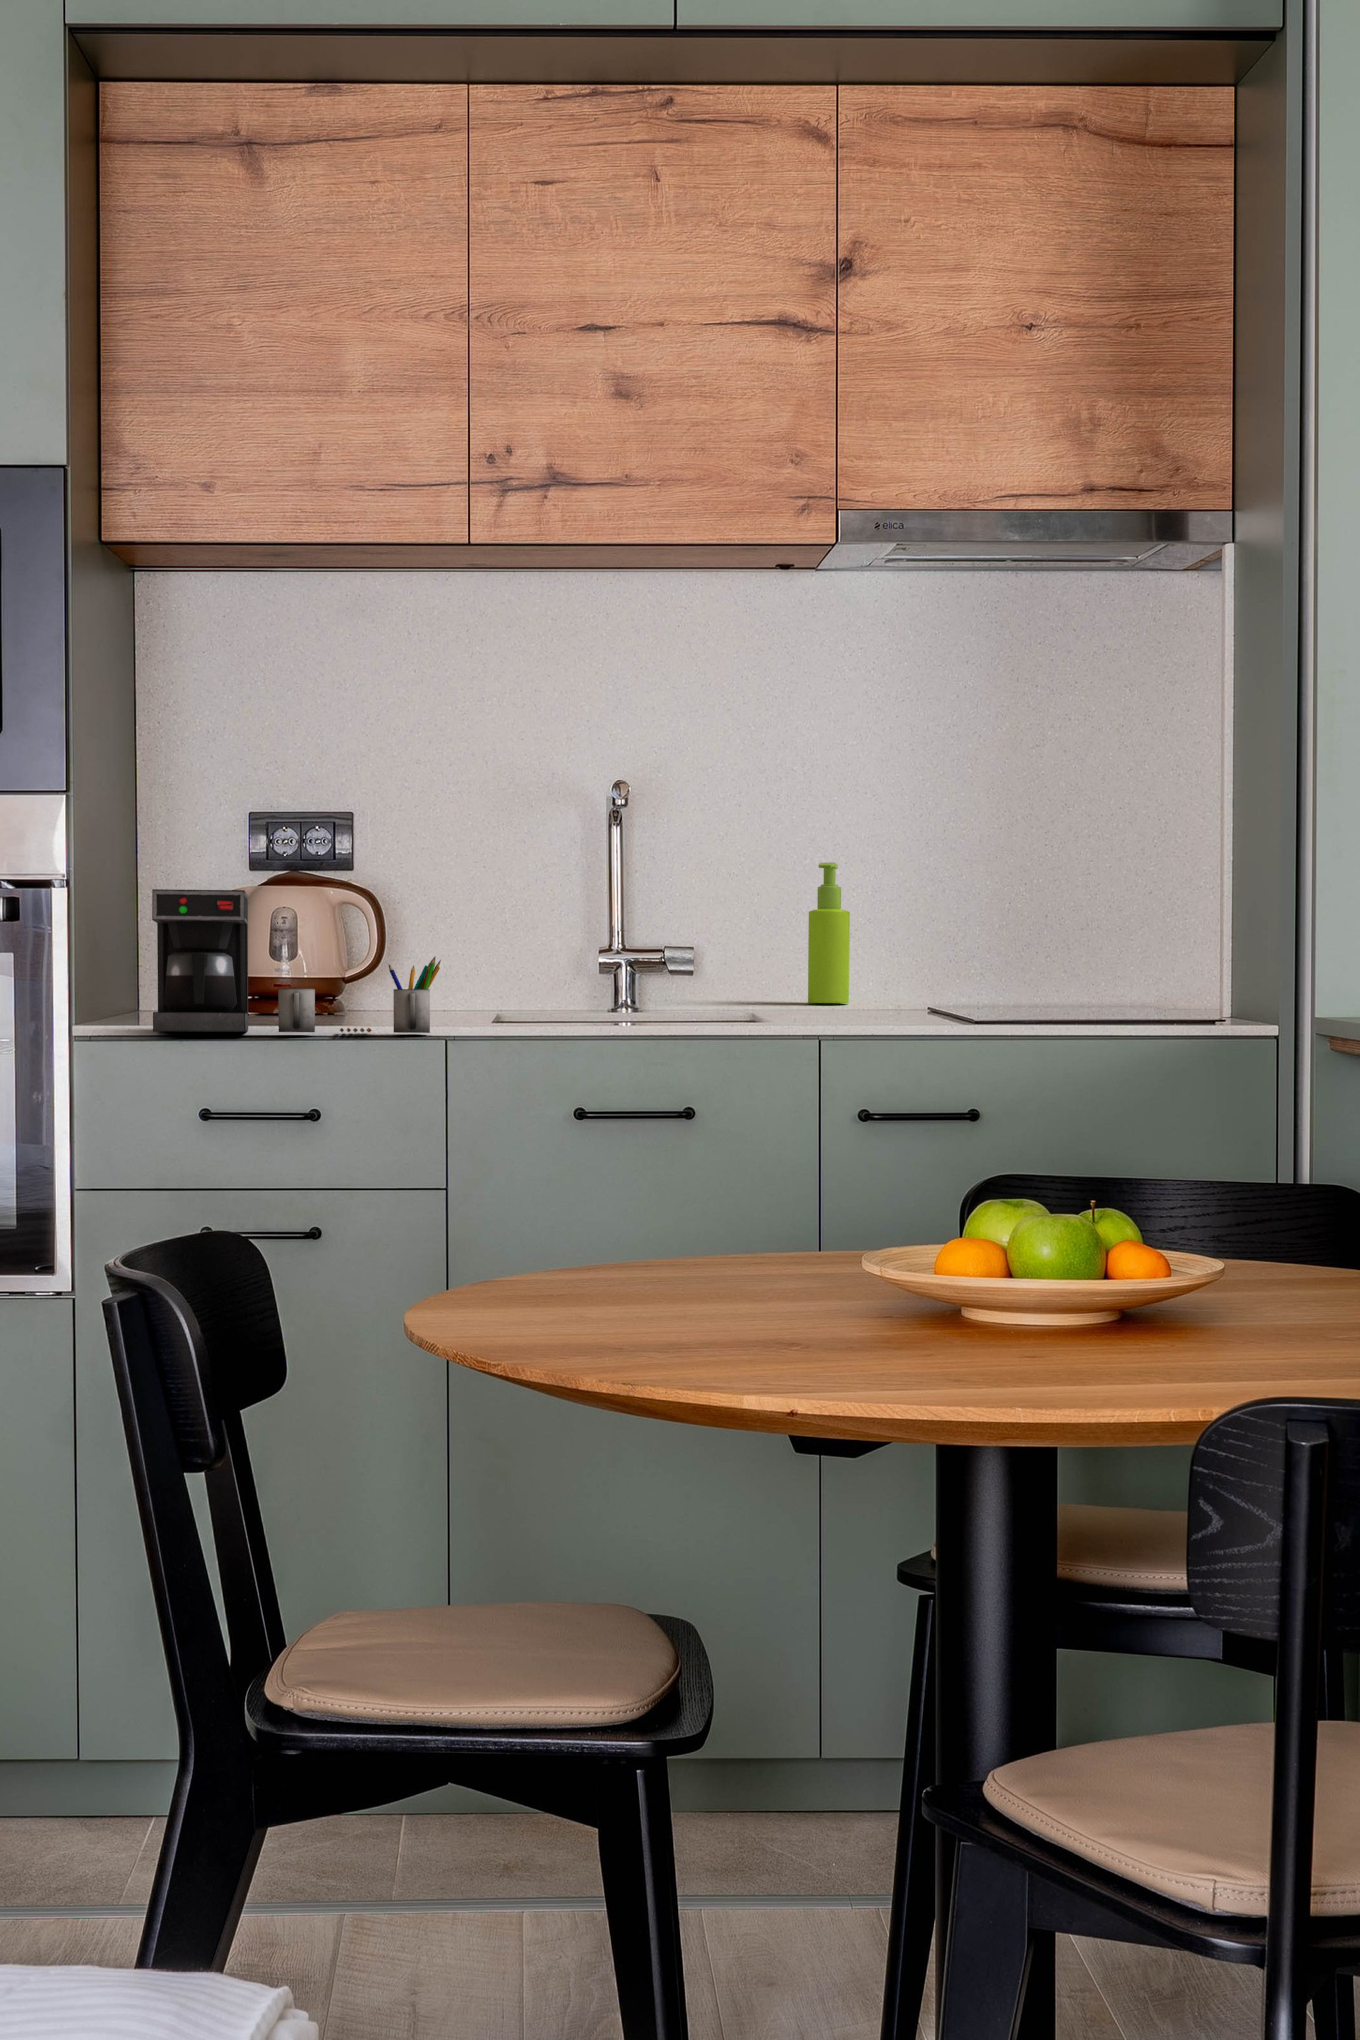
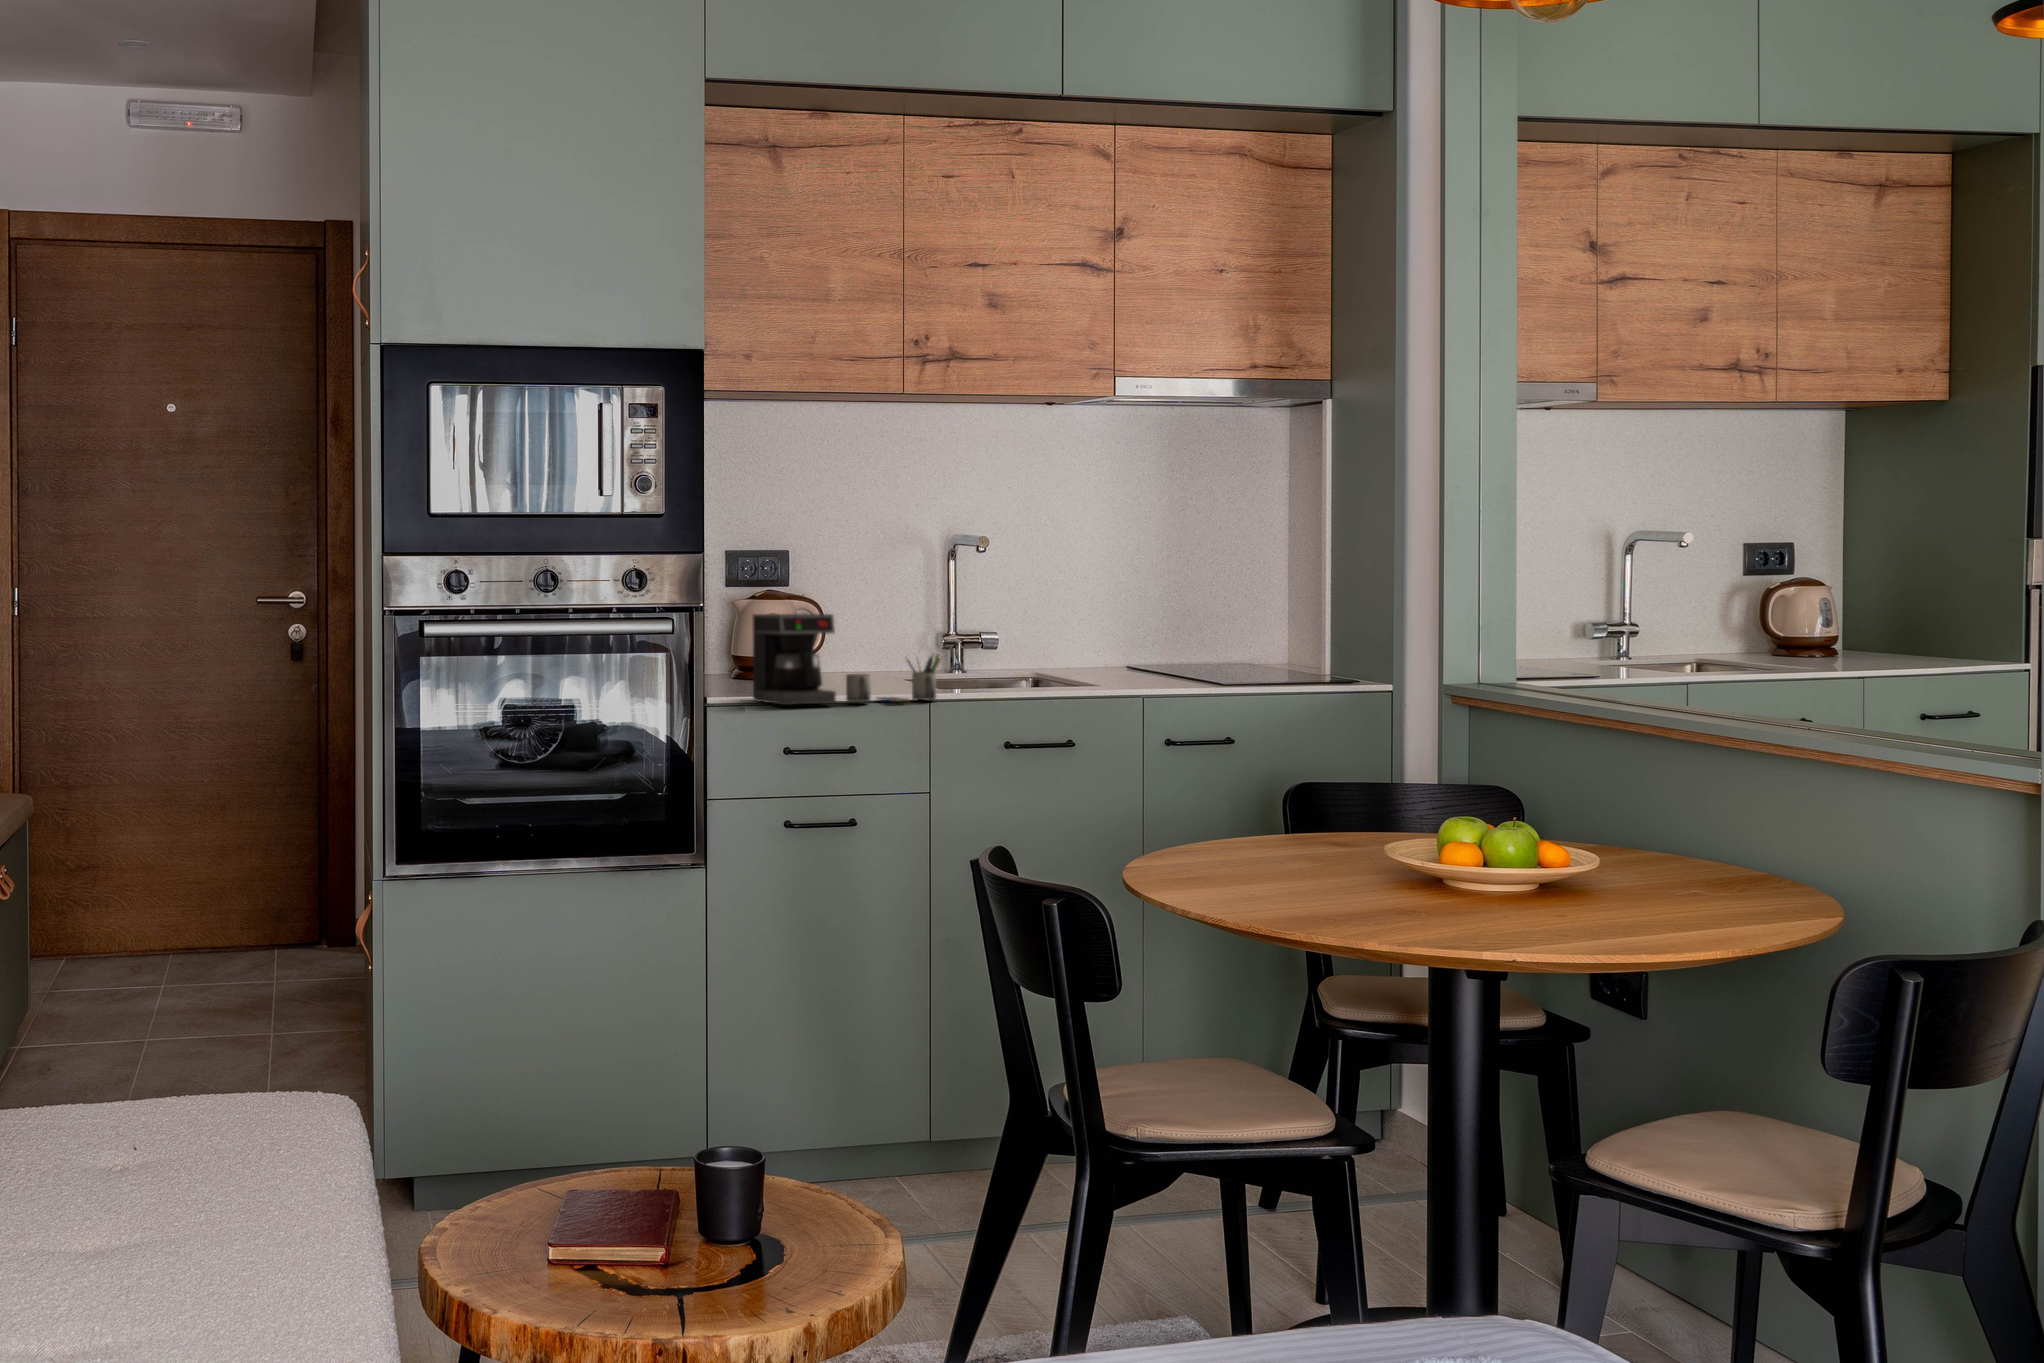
soap dispenser: present [808,863,850,1003] -> none [1057,579,1083,665]

